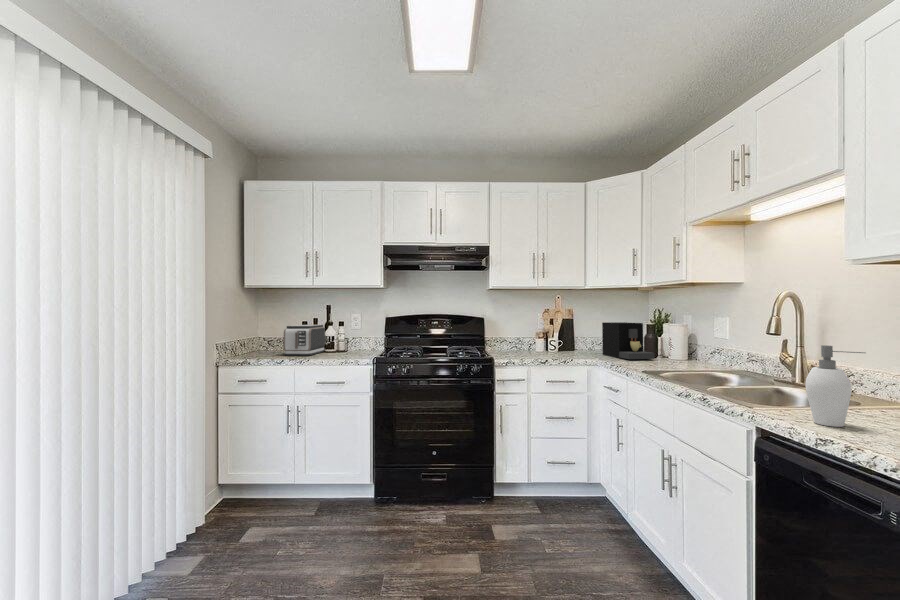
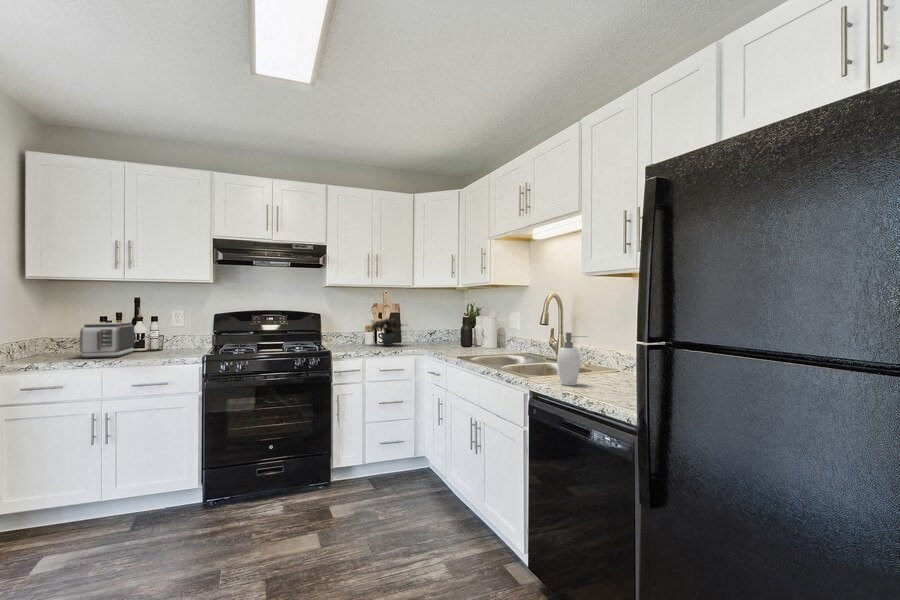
coffee maker: present [602,322,654,359] -> none [427,317,467,348]
potted plant: none [532,323,580,354] -> present [368,319,403,346]

